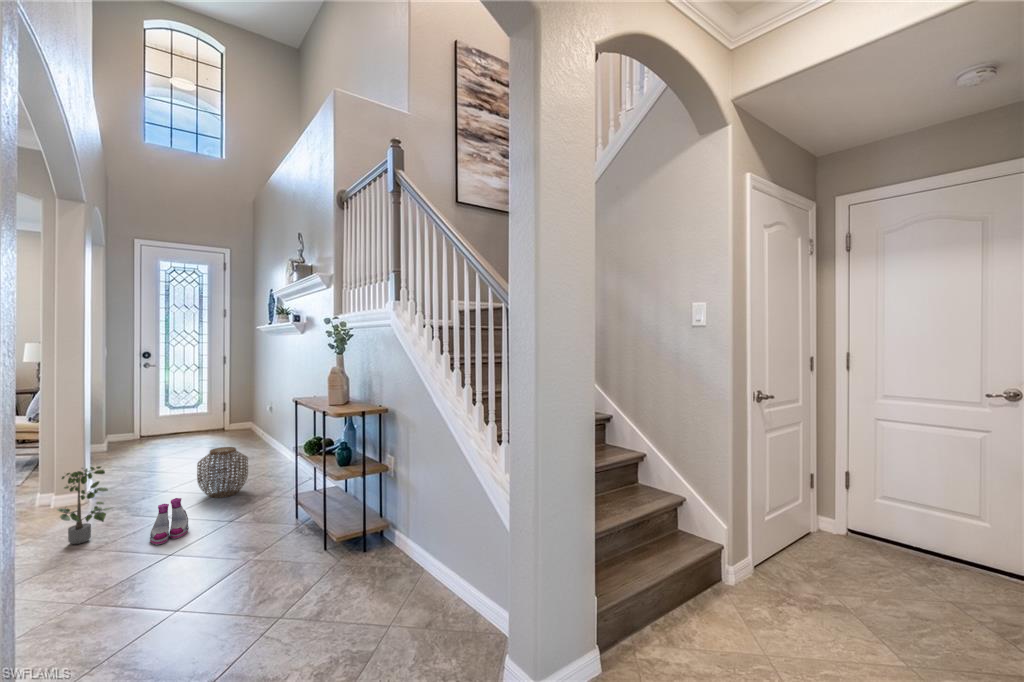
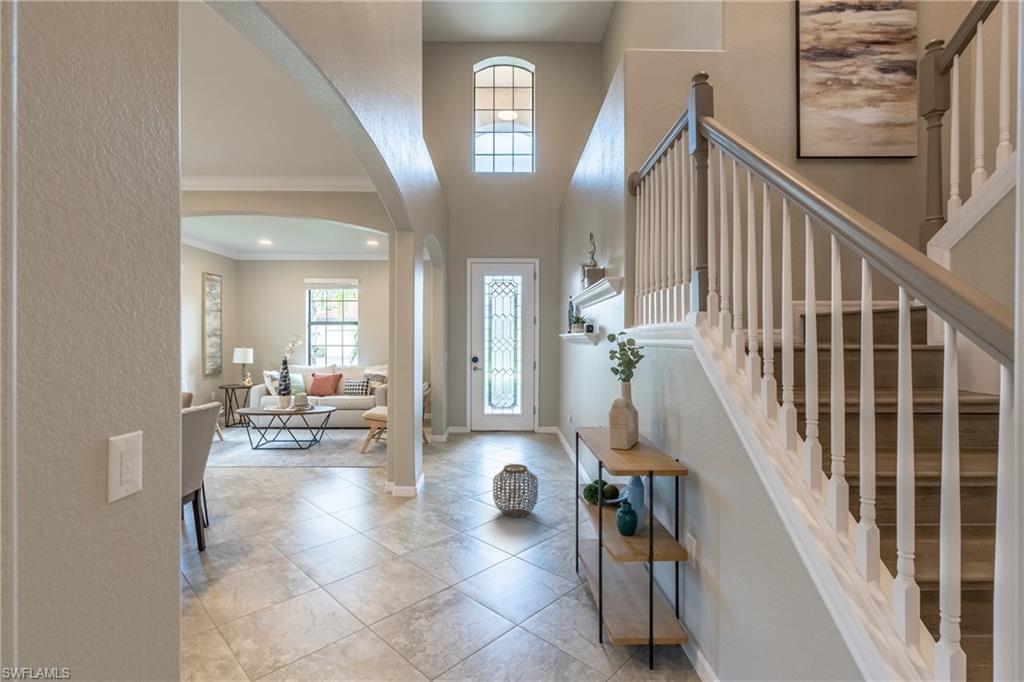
potted plant: present [57,466,112,544] -> none [380,473,422,545]
boots: present [150,498,189,545] -> none [441,520,475,568]

